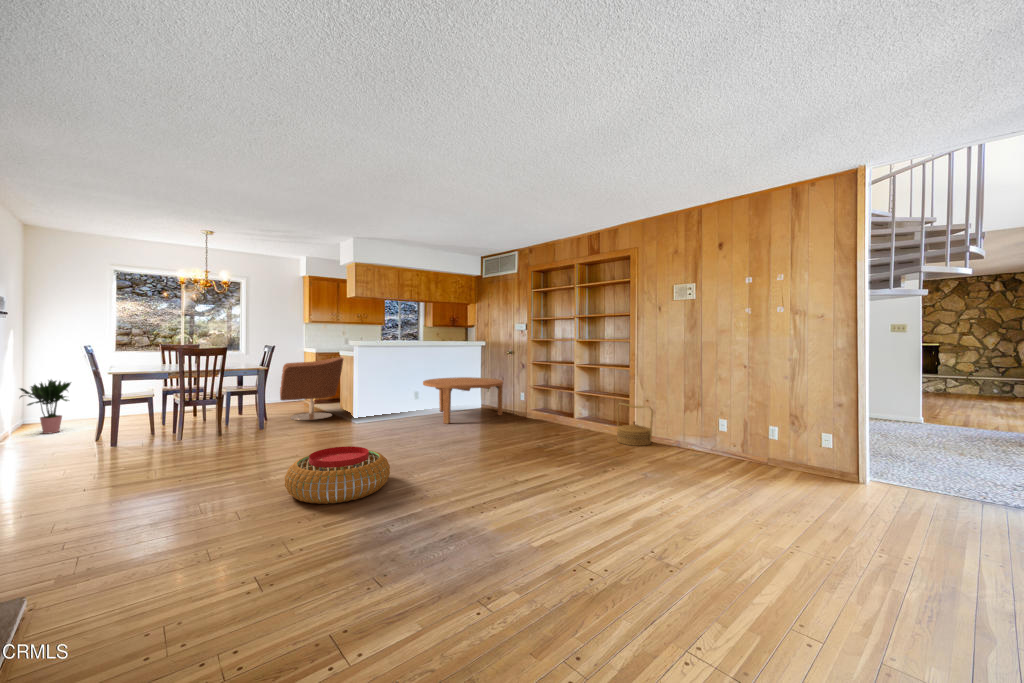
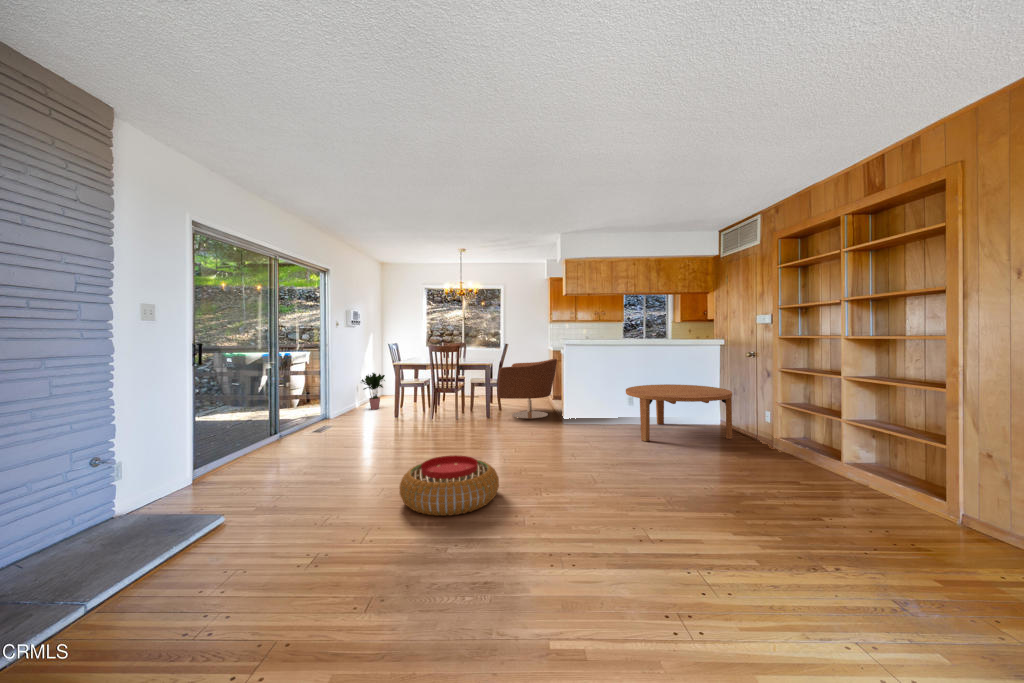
woven basket: present [617,403,653,446] -> none [893,452,985,544]

